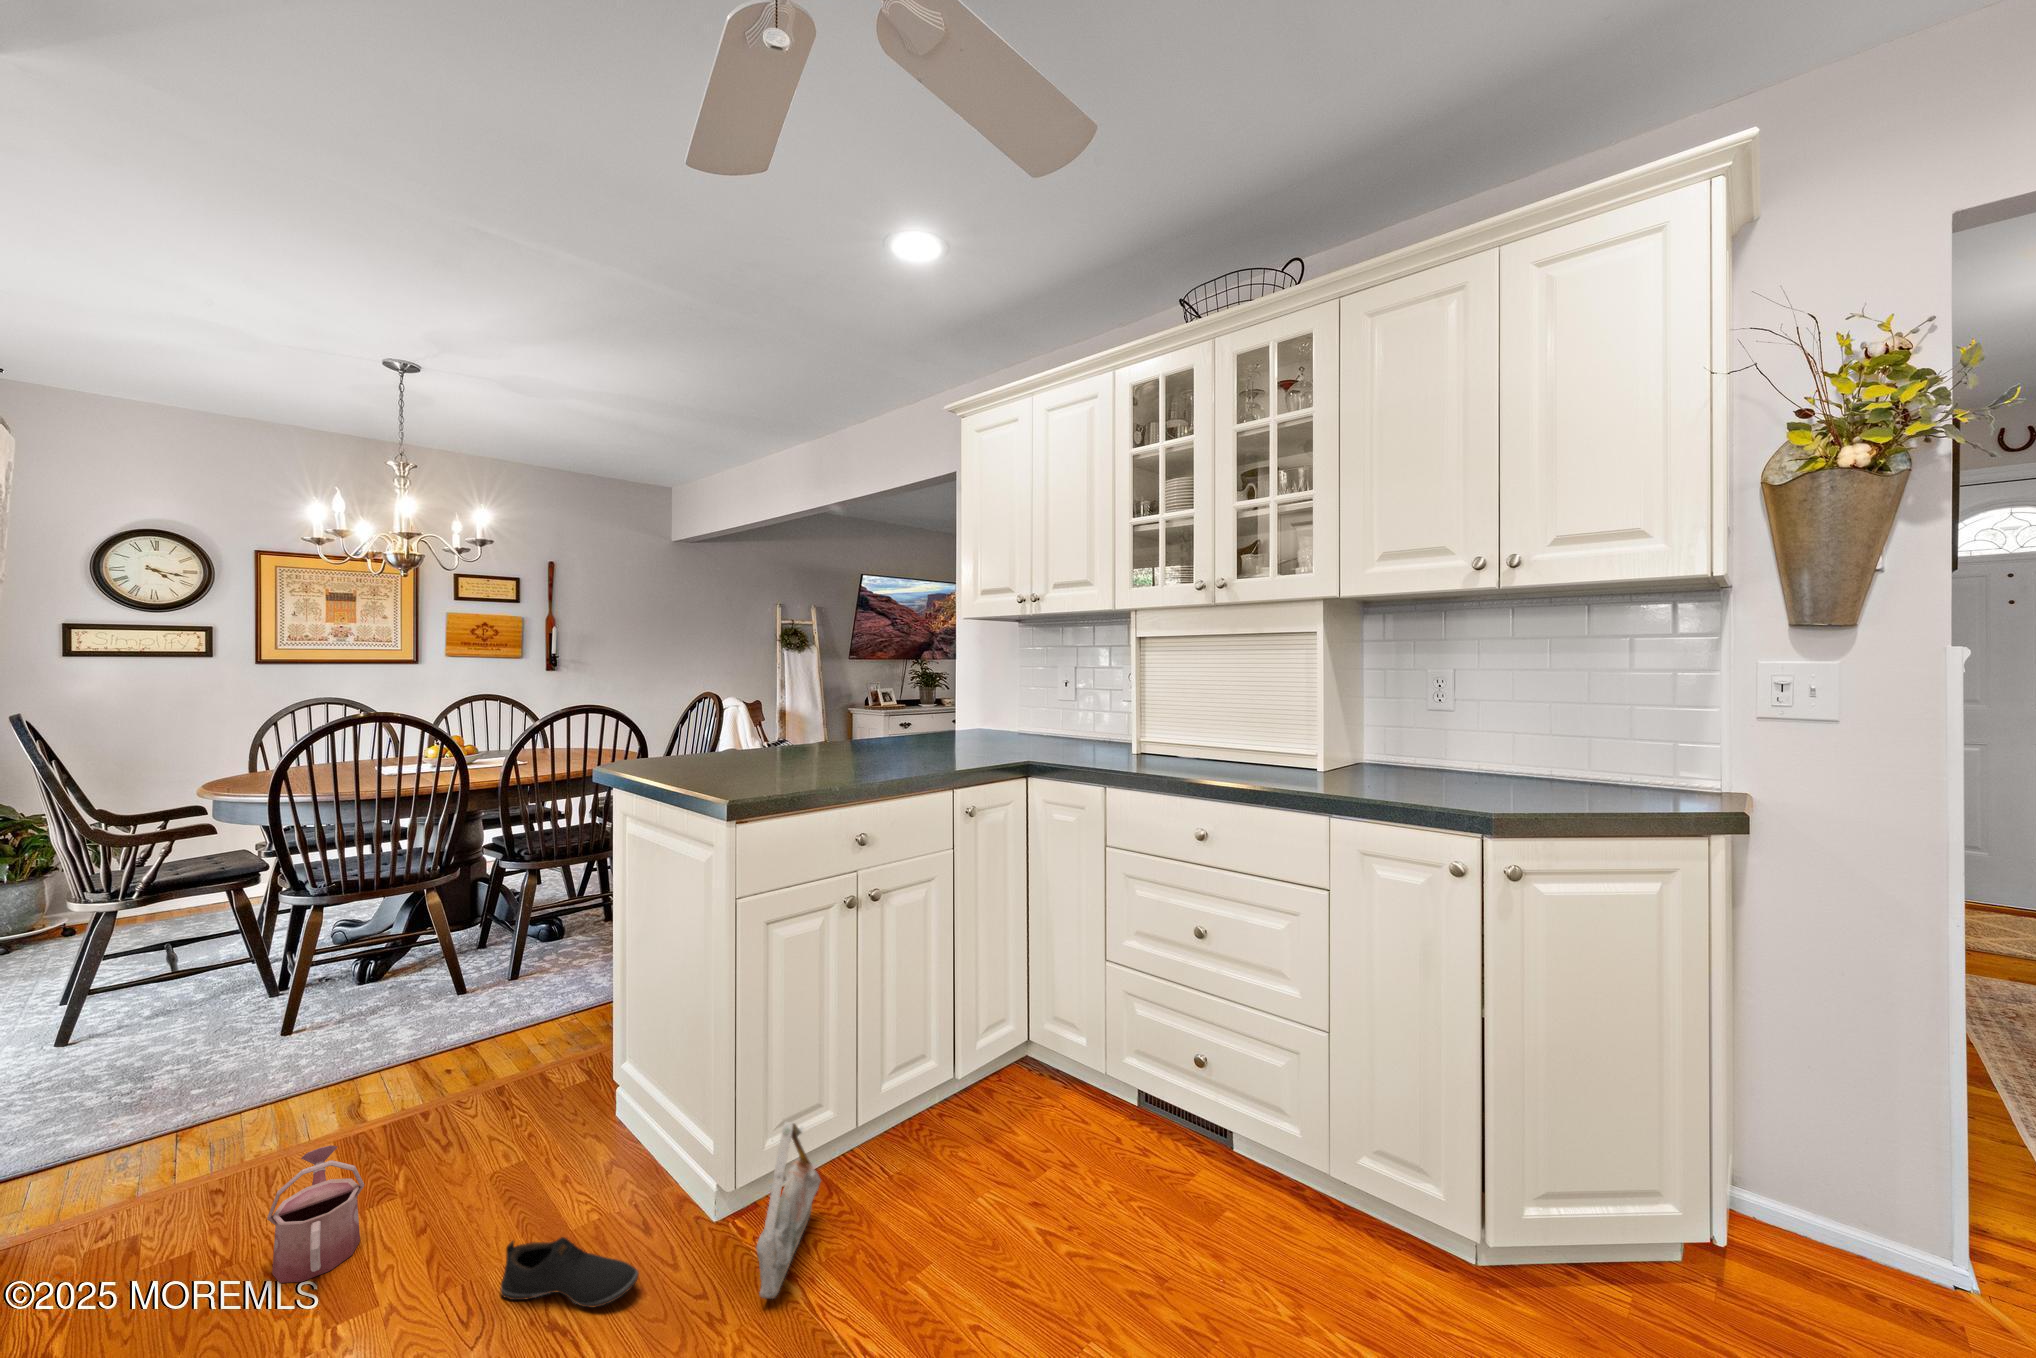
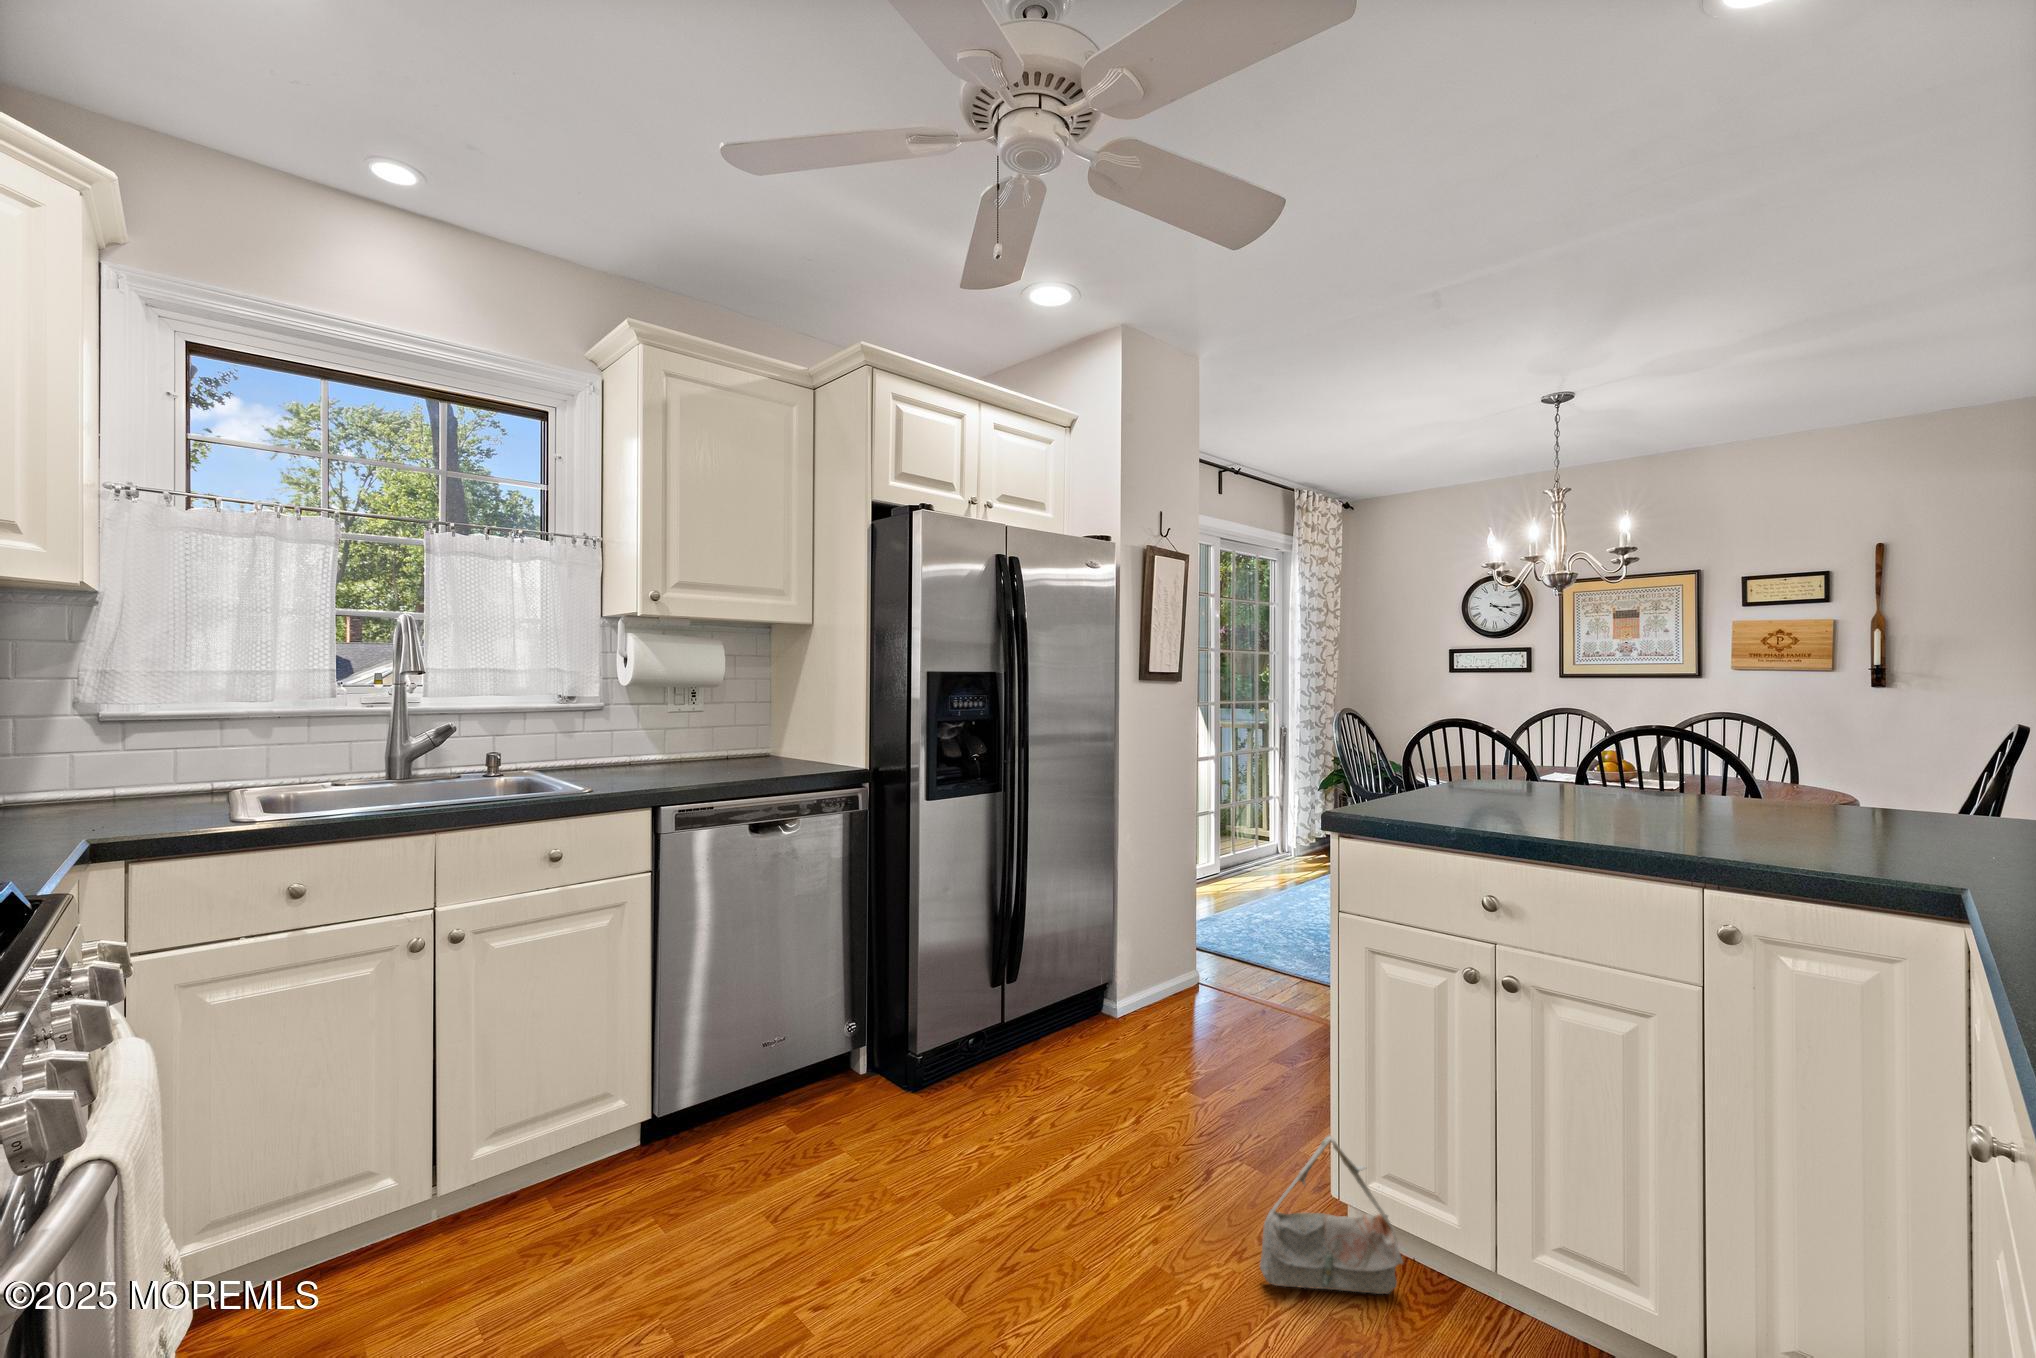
watering can: present [267,1145,364,1283] -> none [1194,999,1264,1075]
shoe: present [501,1237,639,1308] -> none [1218,1106,1263,1190]

